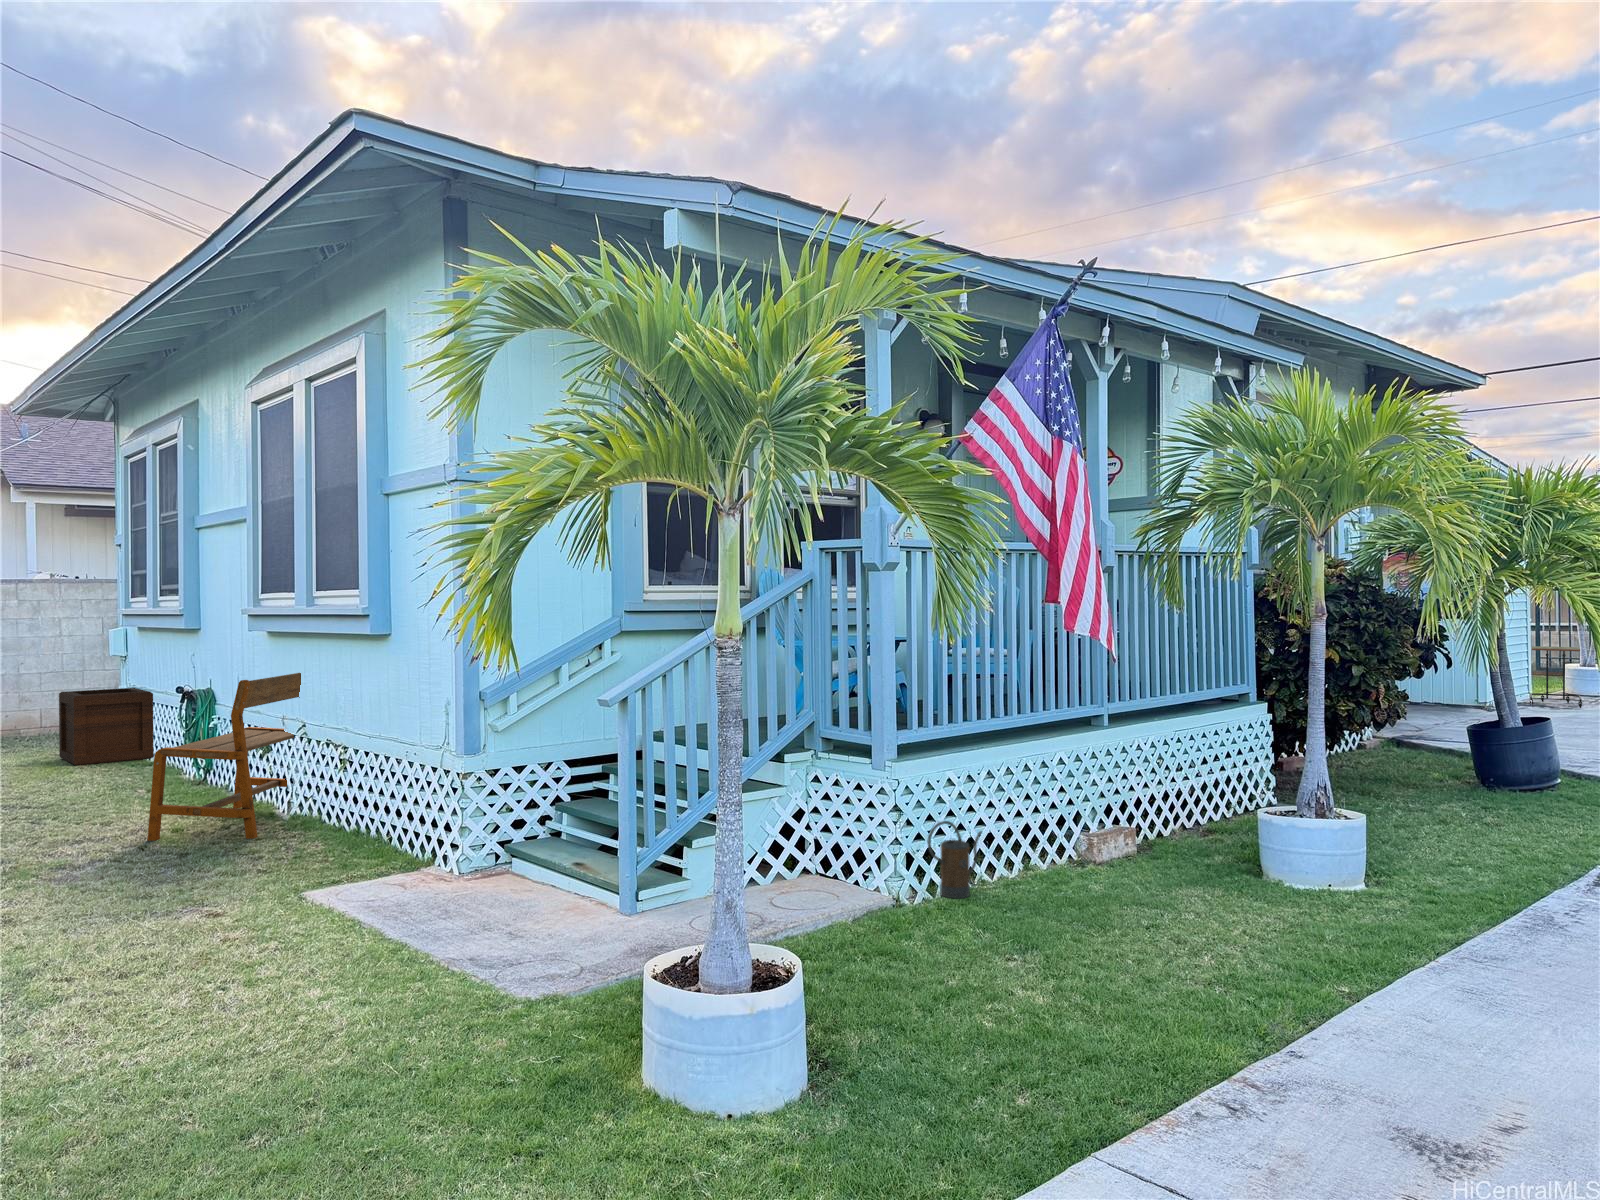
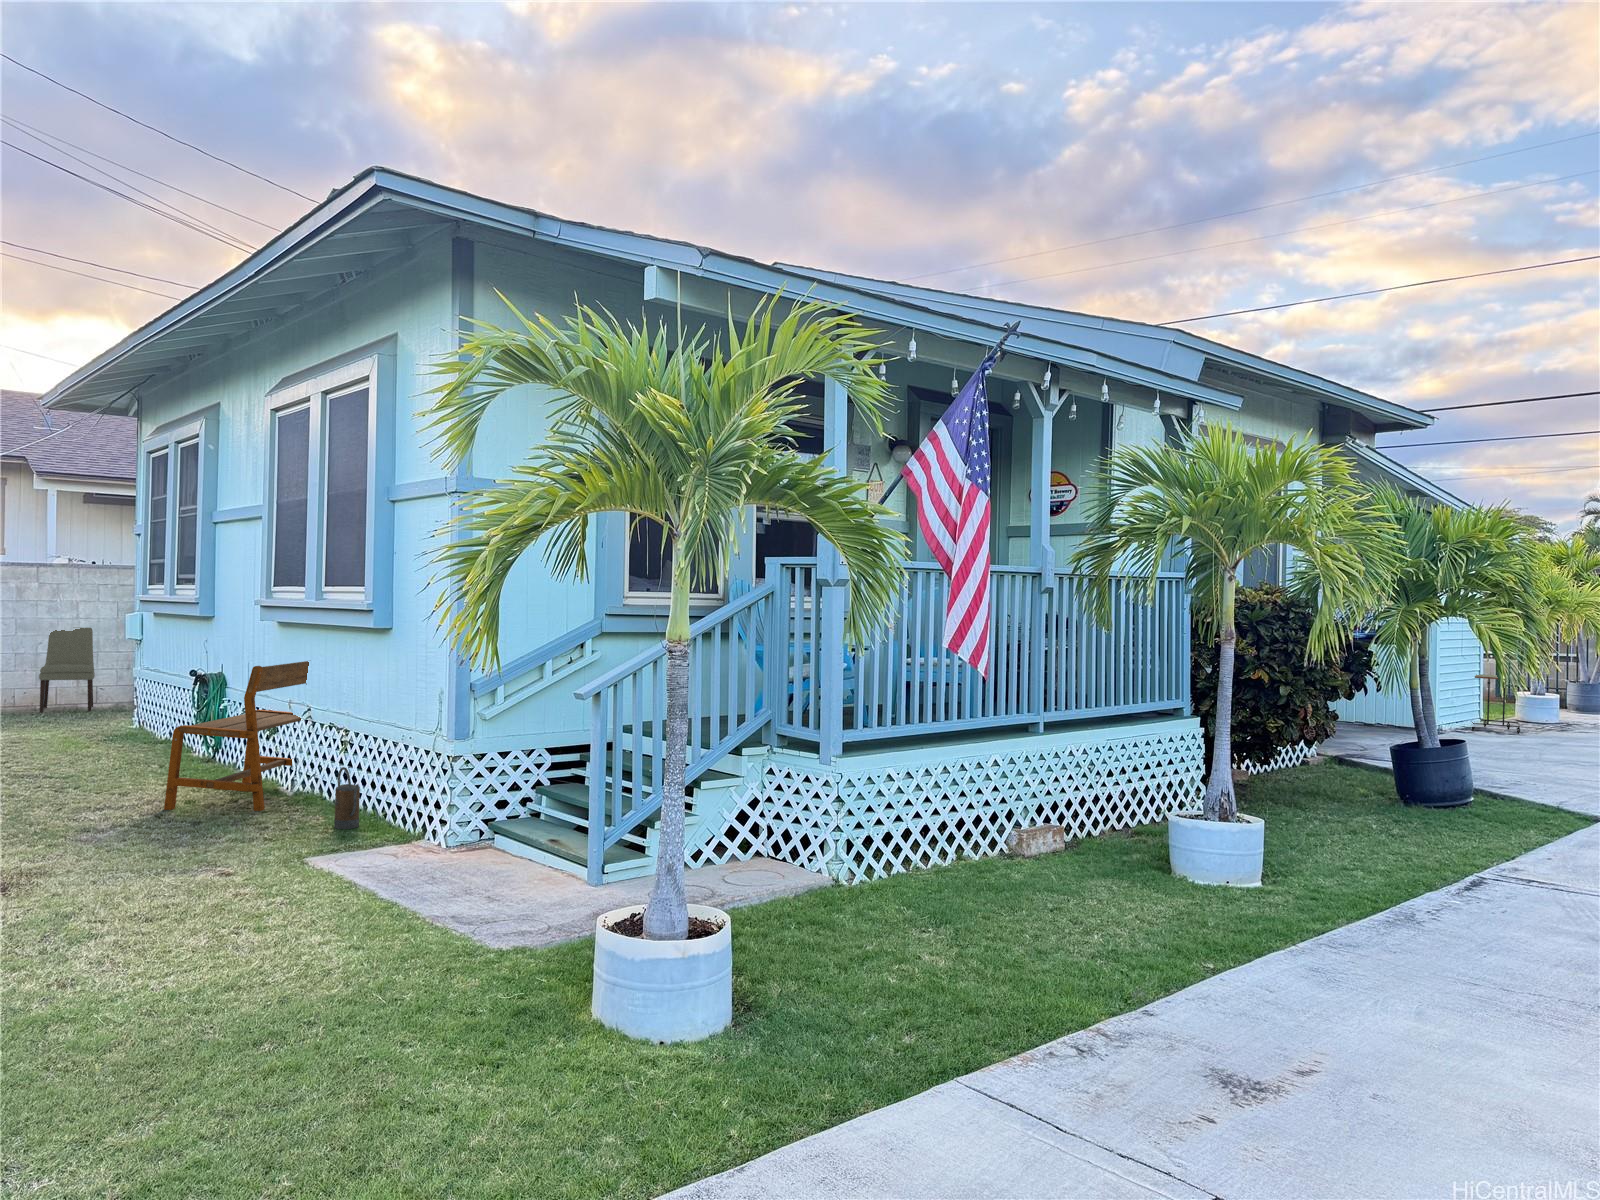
chair: none [18,644,77,736] -> present [39,628,95,713]
wooden crate: present [59,688,154,766] -> none [79,670,168,742]
watering can: present [927,821,982,898] -> present [334,767,360,829]

